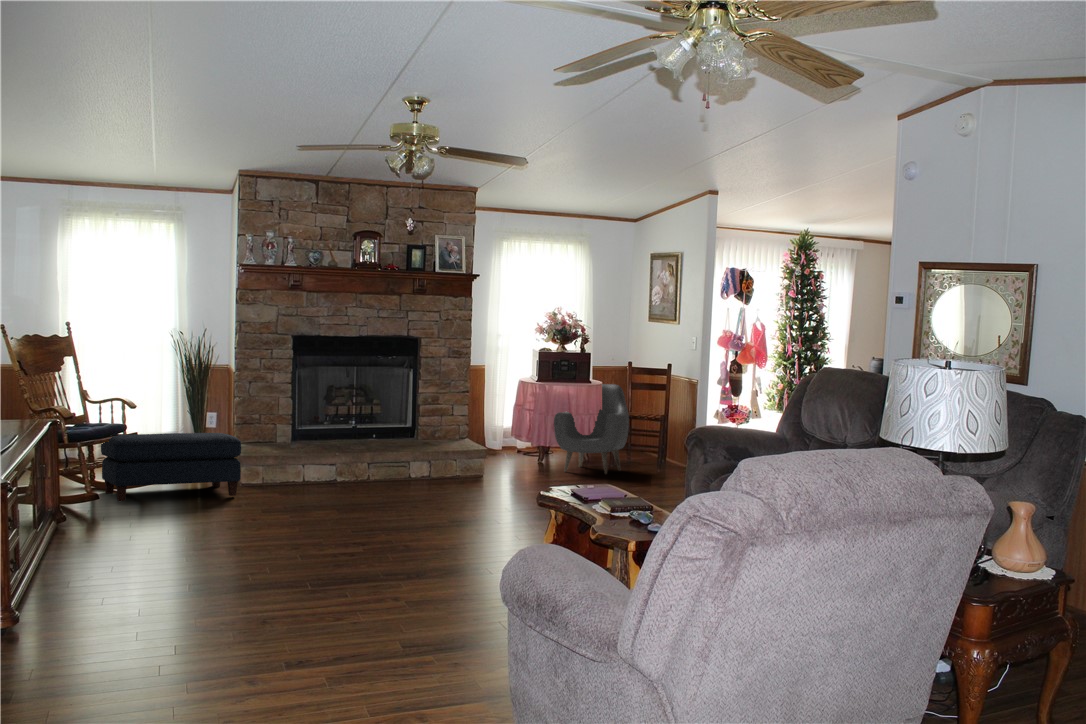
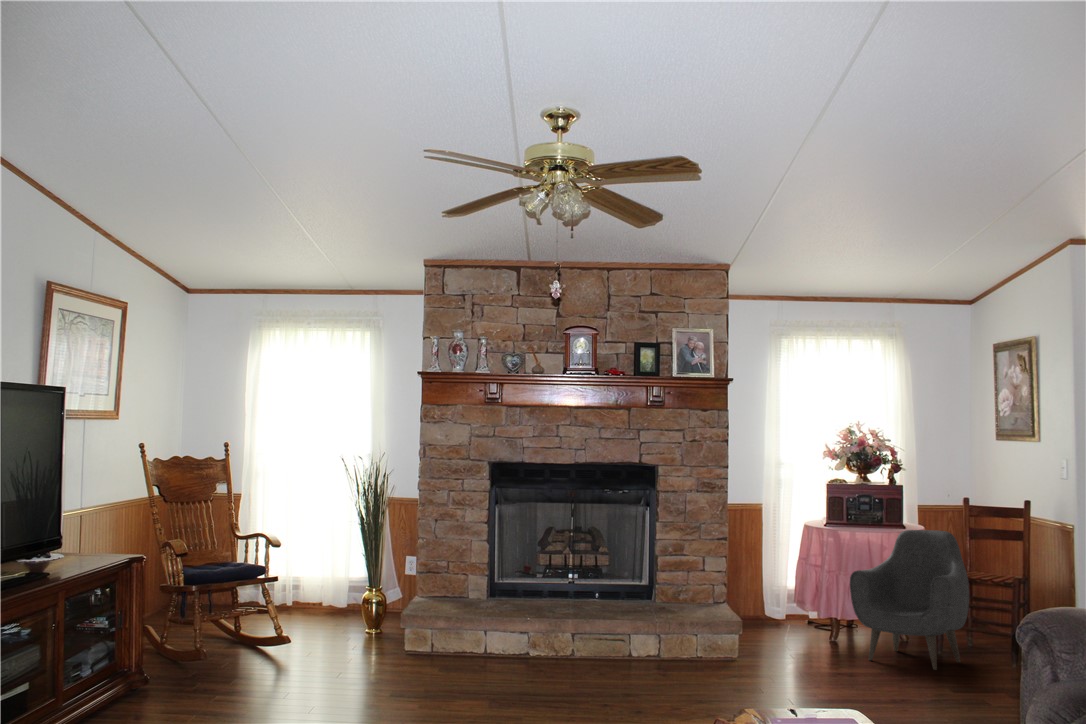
ottoman: present [101,433,241,501] -> none [201,587,381,682]

